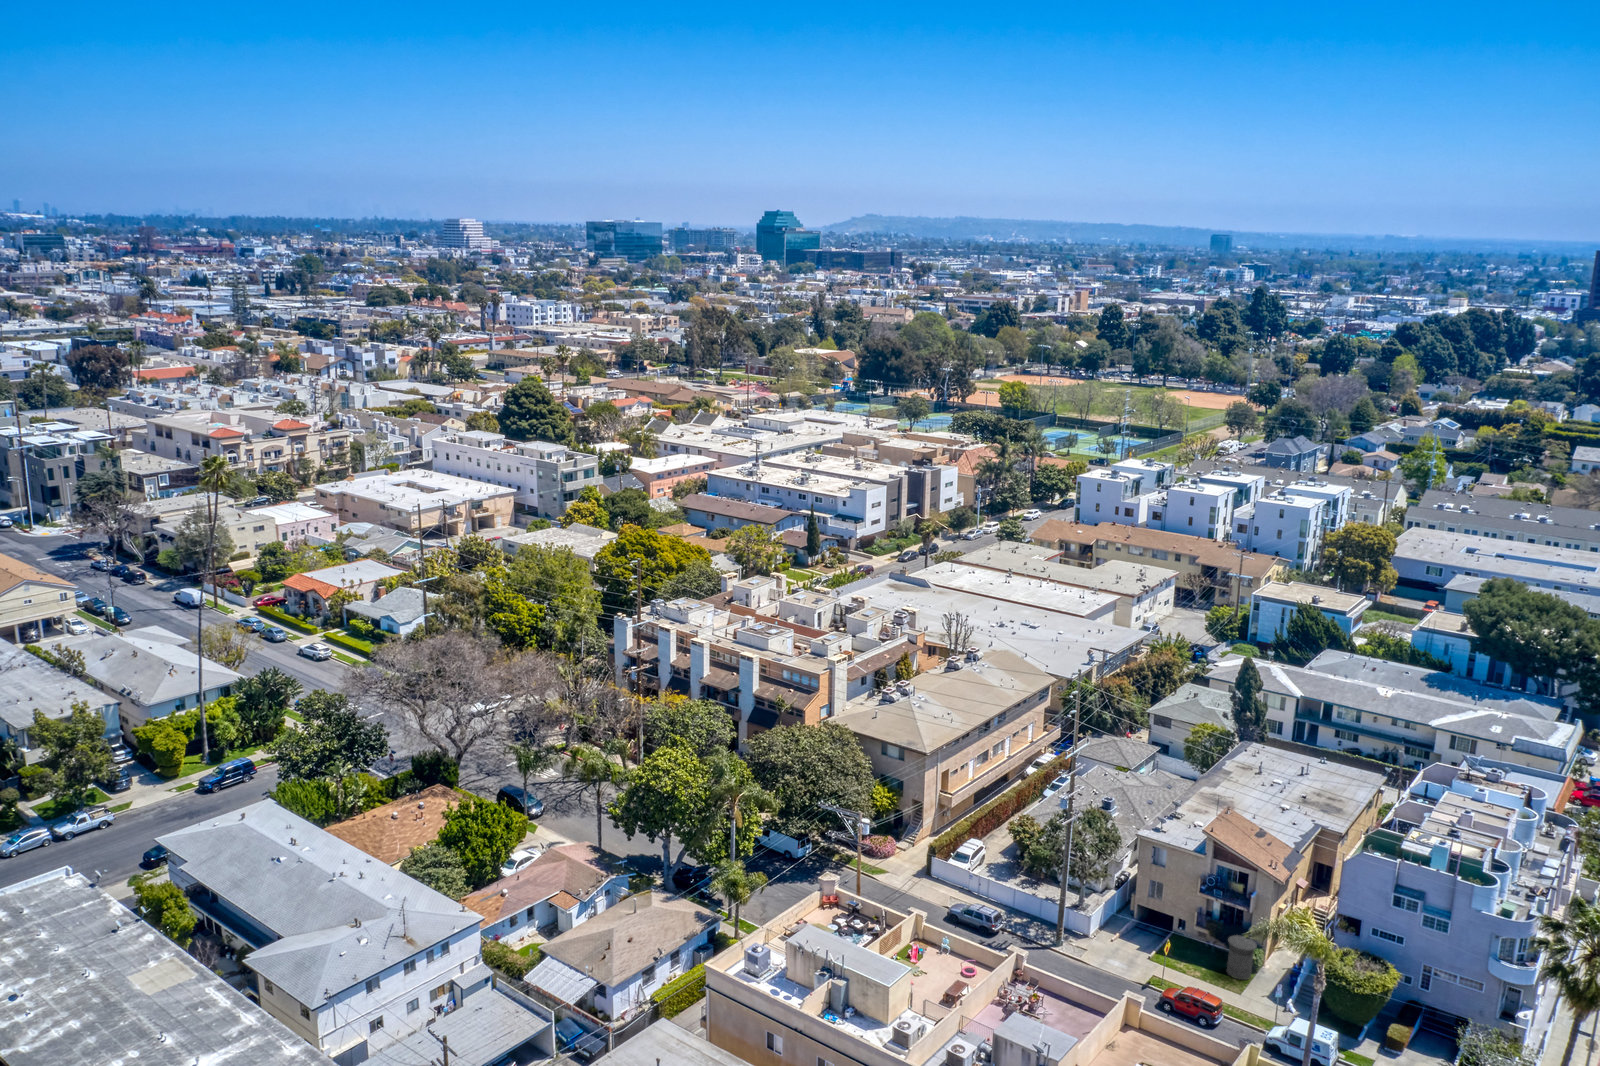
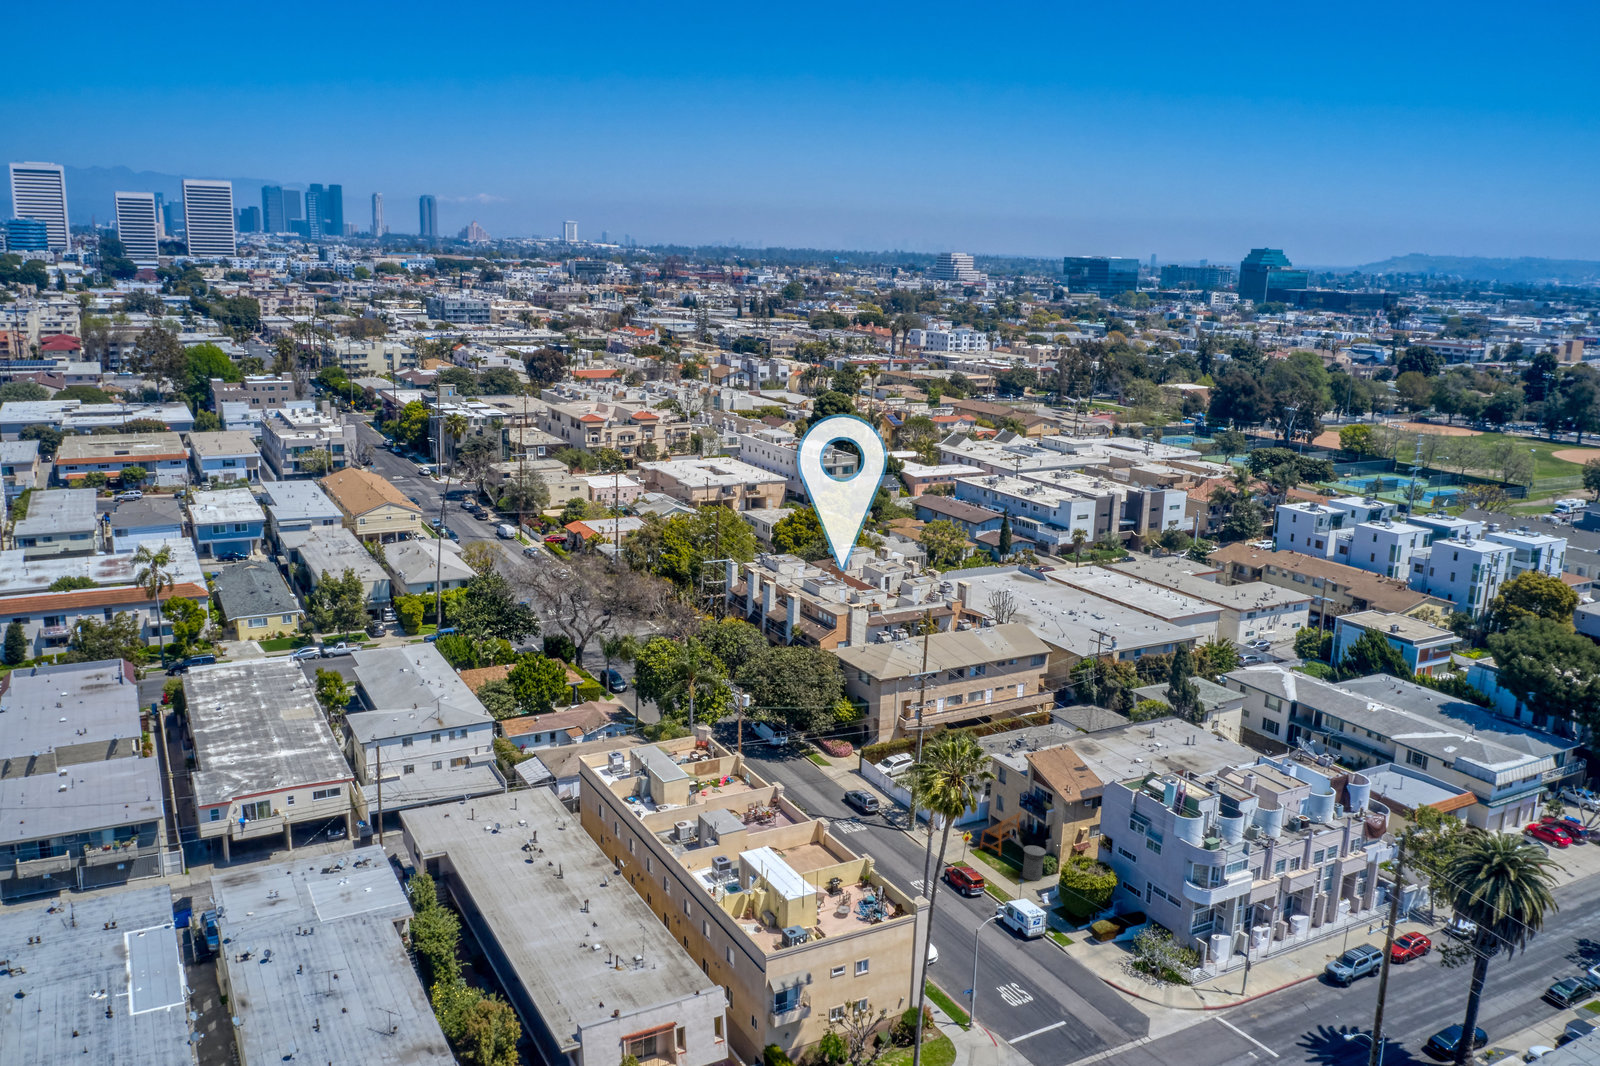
bench: none [1150,891,1183,953] -> present [980,812,1021,855]

